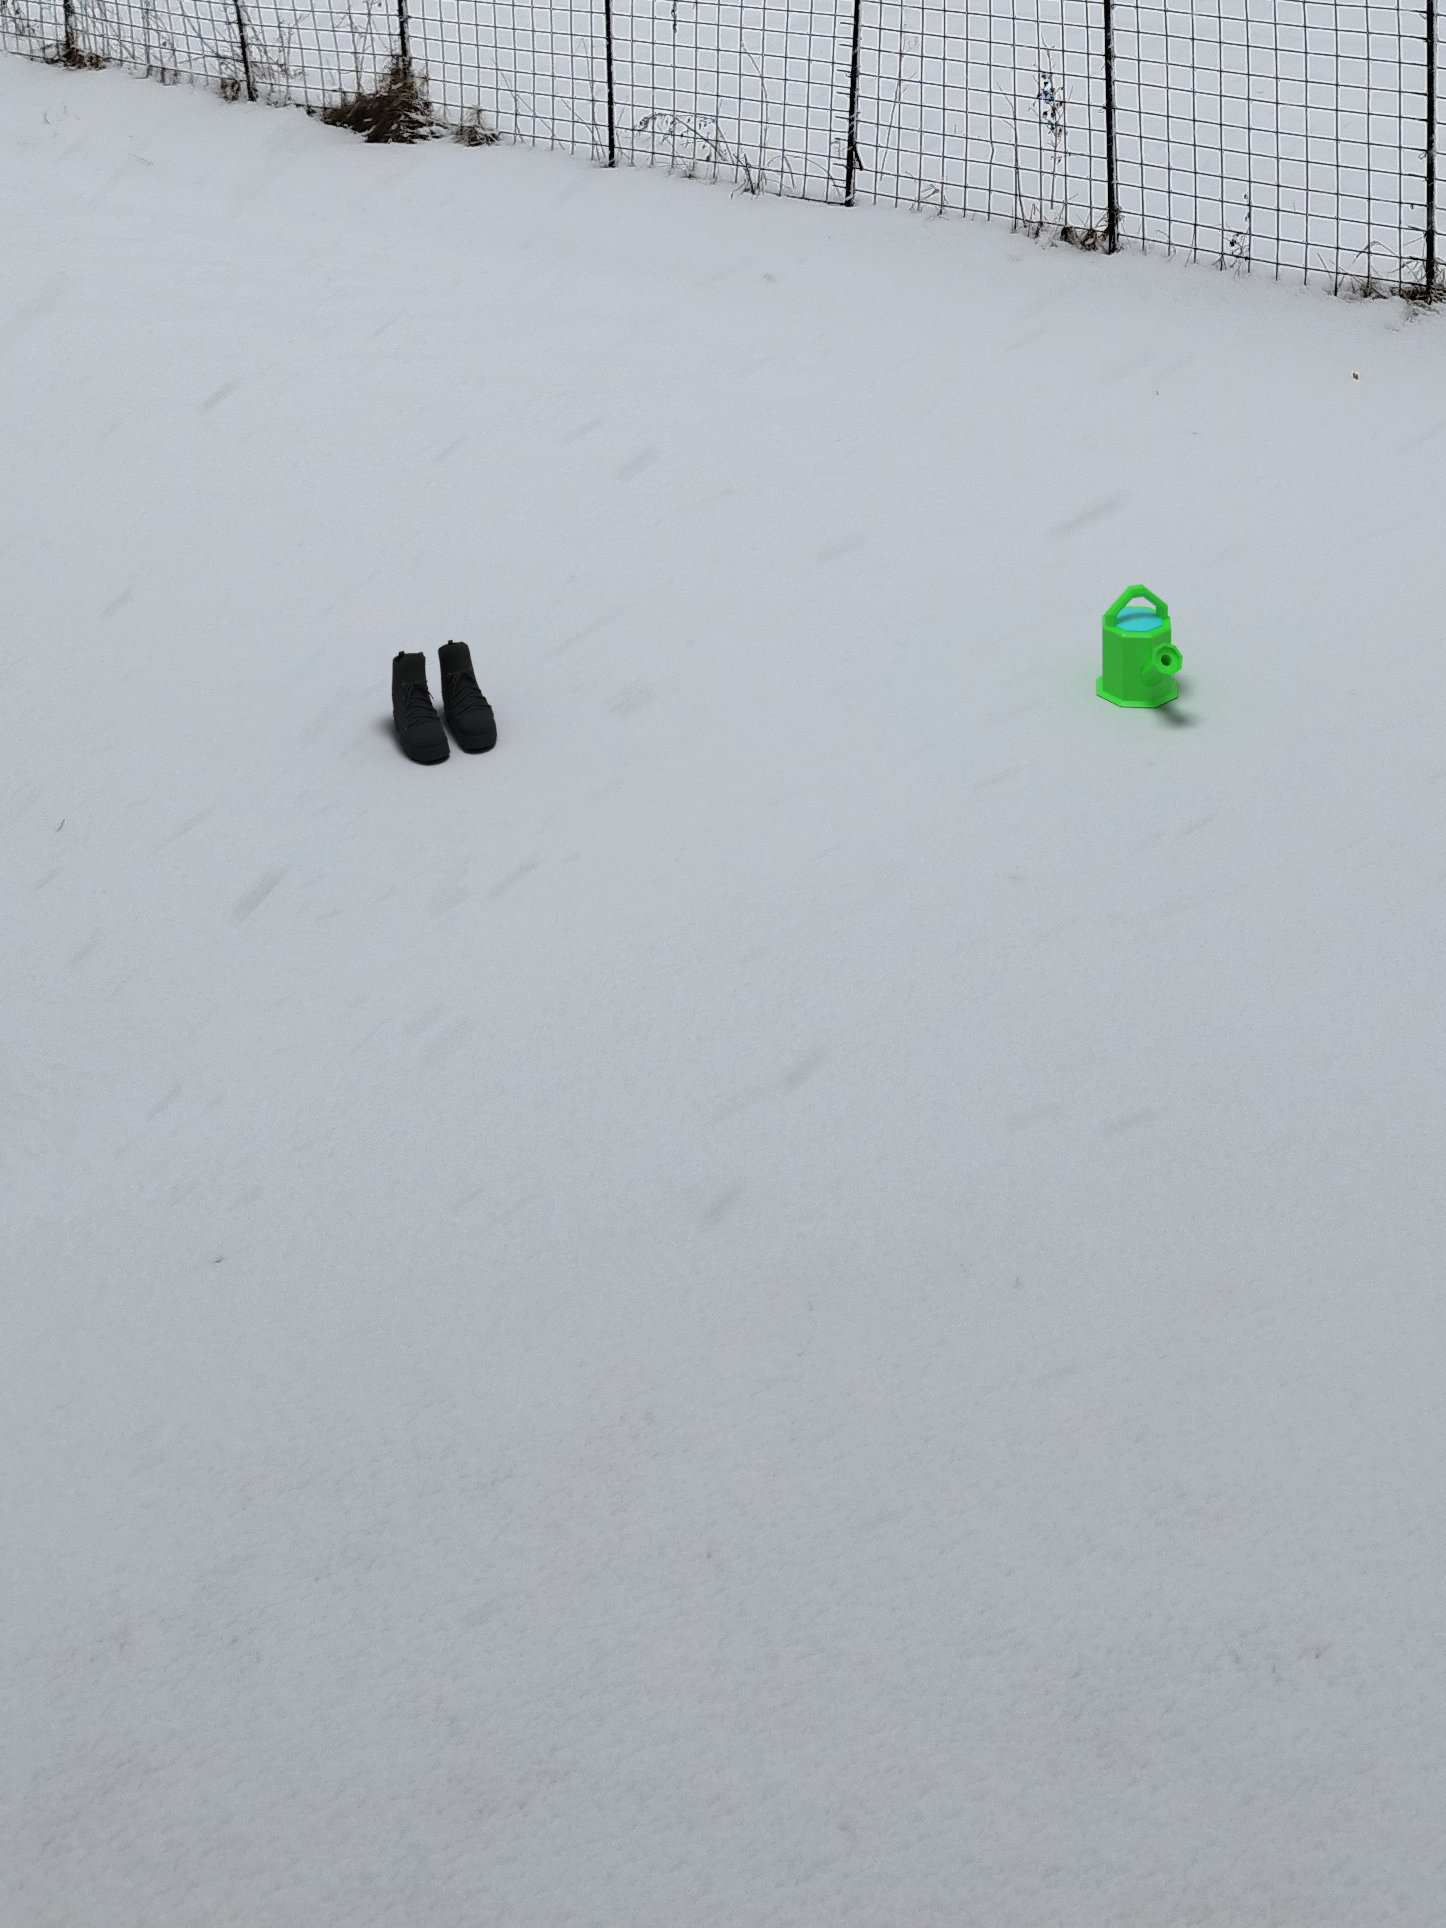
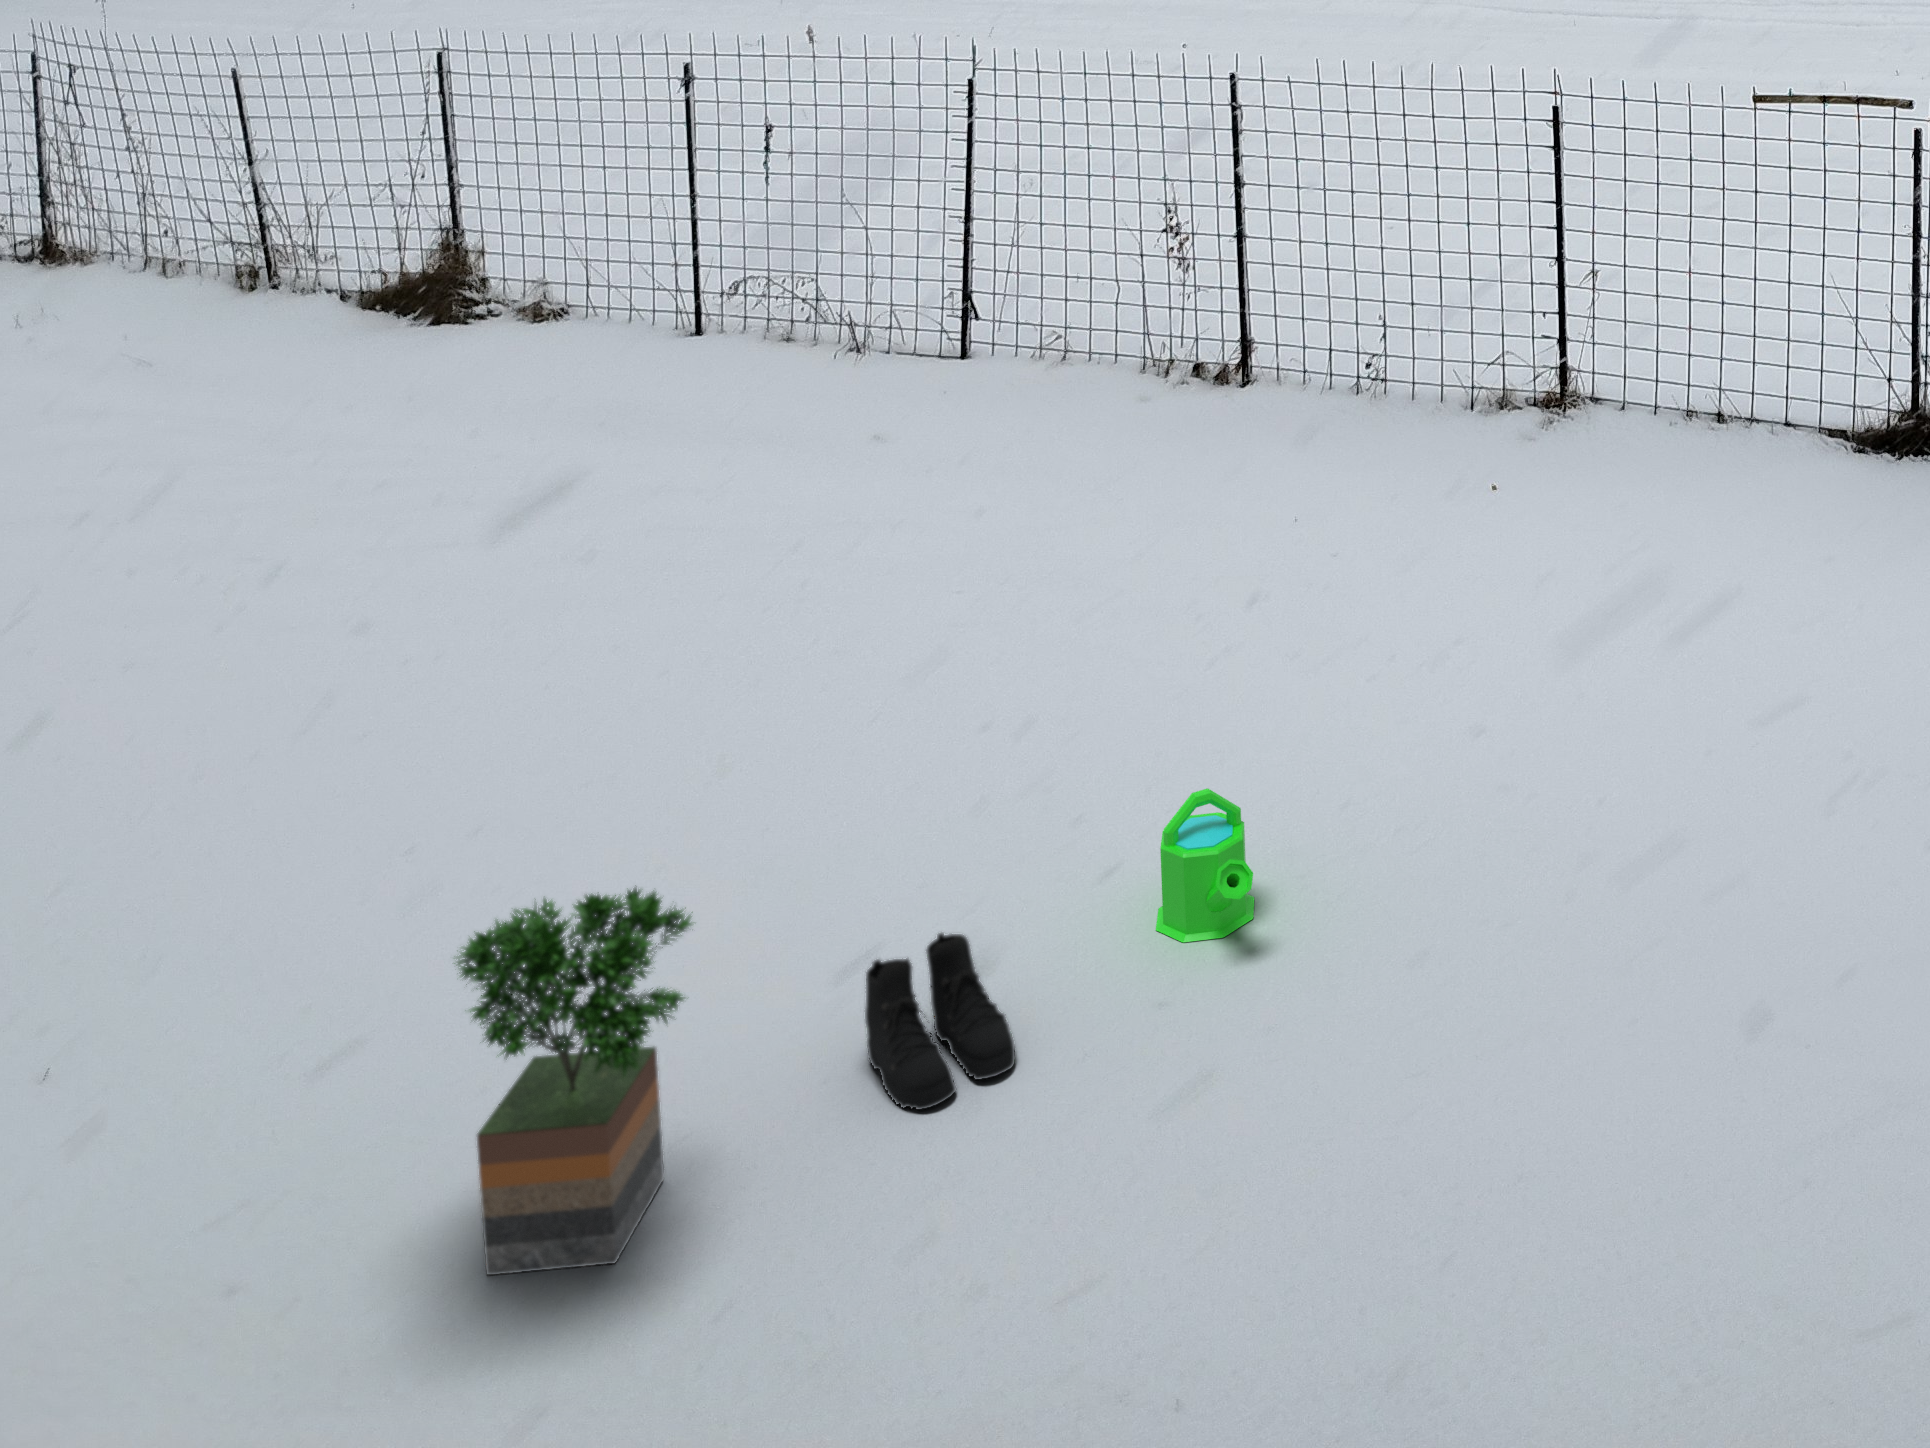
potted tree: none [619,584,783,855] -> present [454,888,692,1275]
boots: present [392,640,497,762] -> present [865,933,1015,1110]

